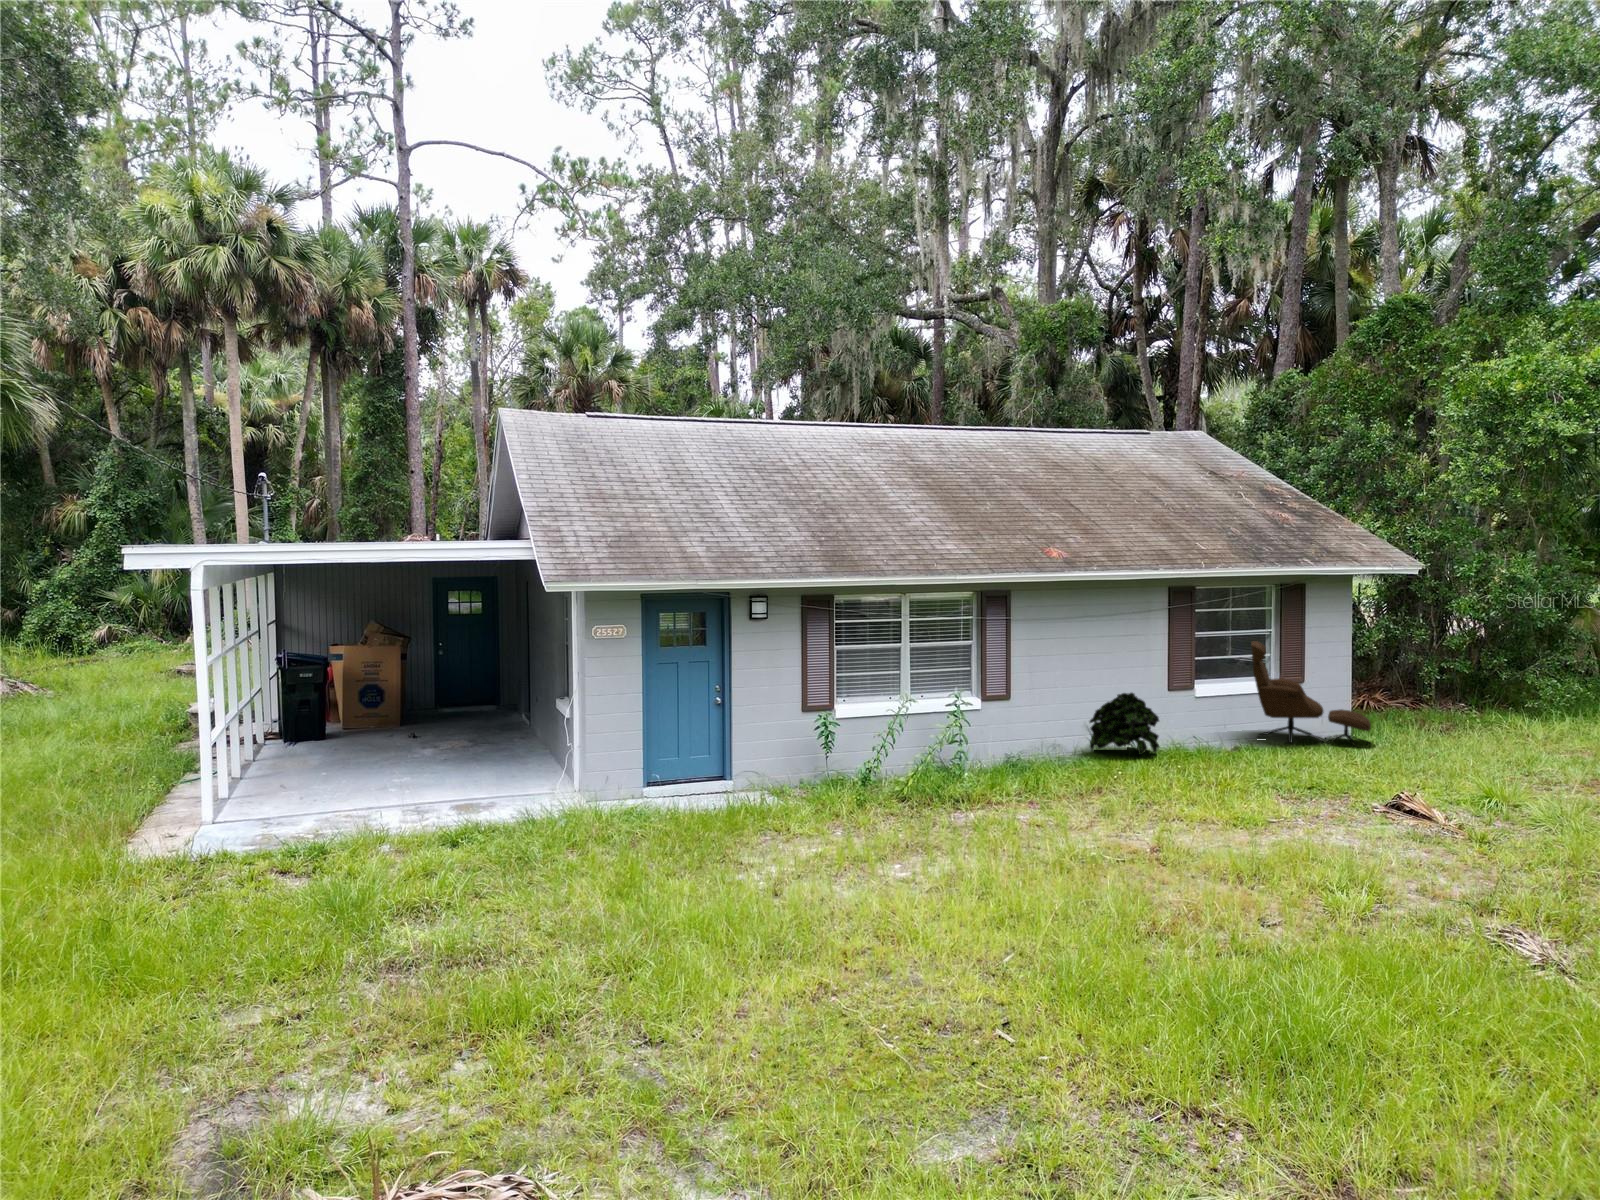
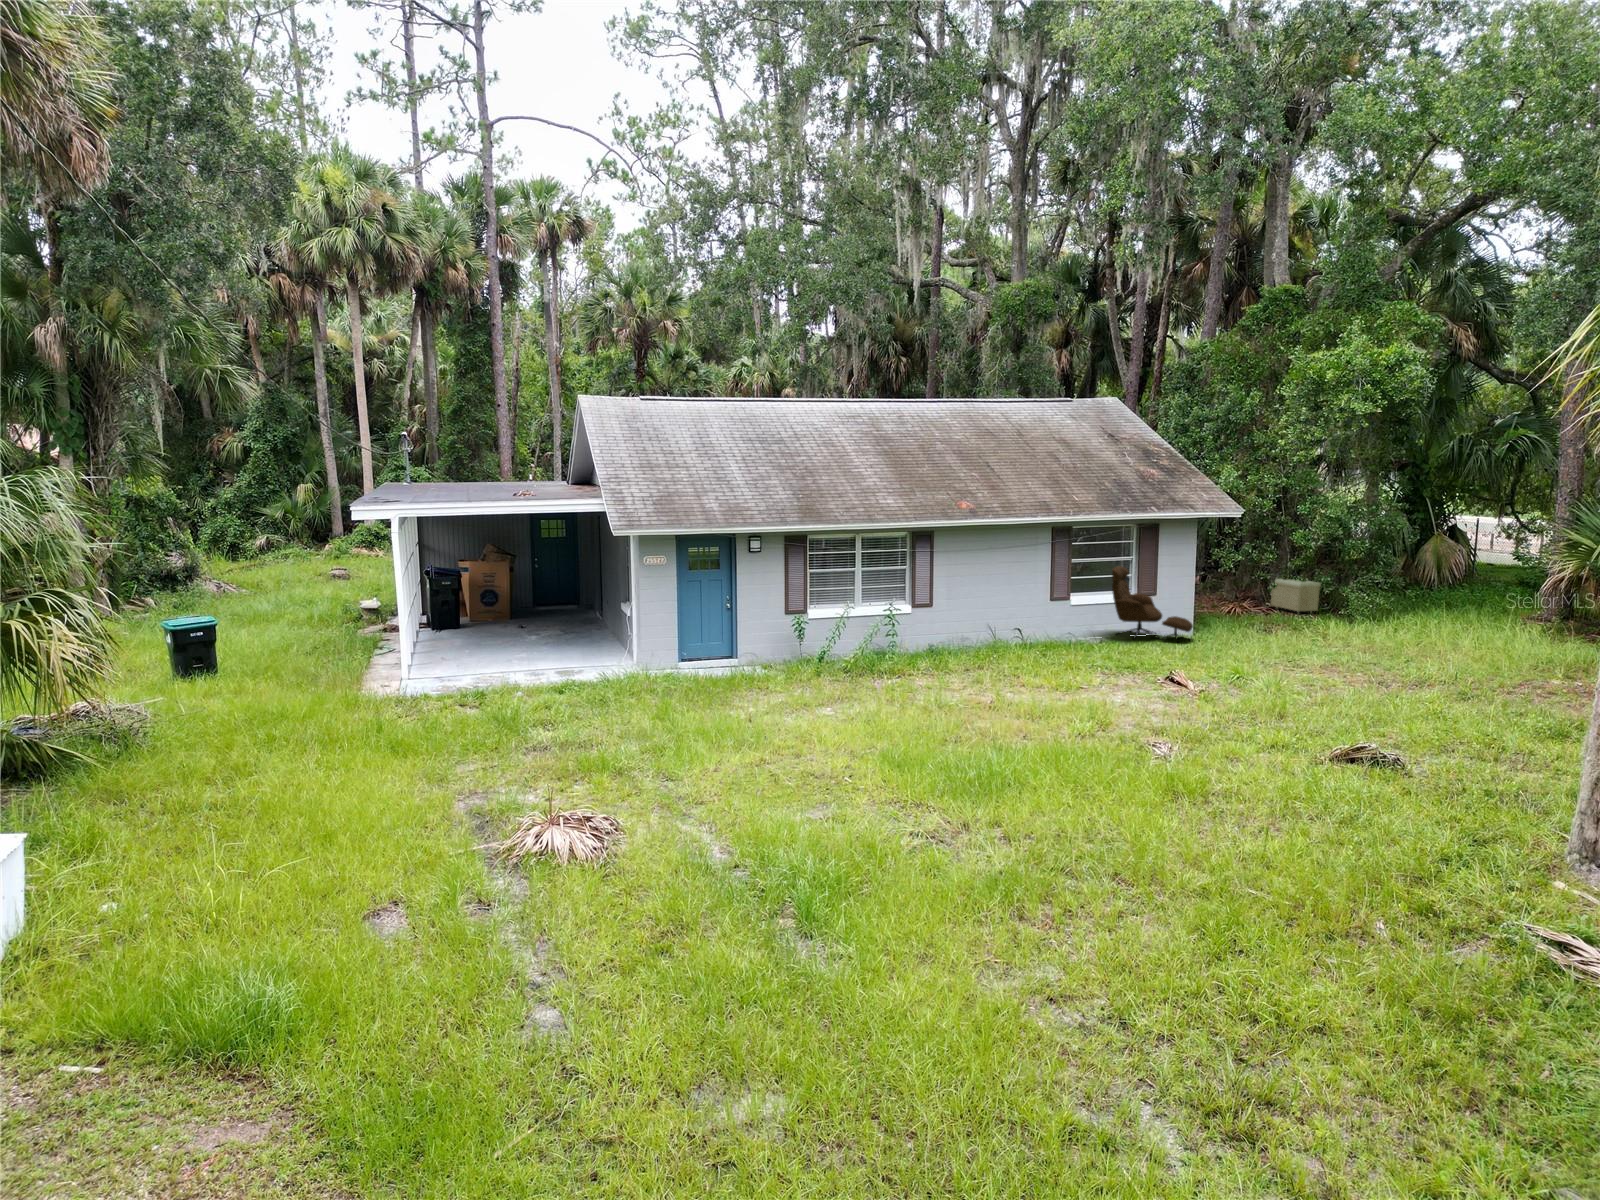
storage bench: none [1406,659,1478,706] -> present [1271,579,1321,613]
potted plant: present [1090,693,1159,755] -> none [986,603,1035,646]

